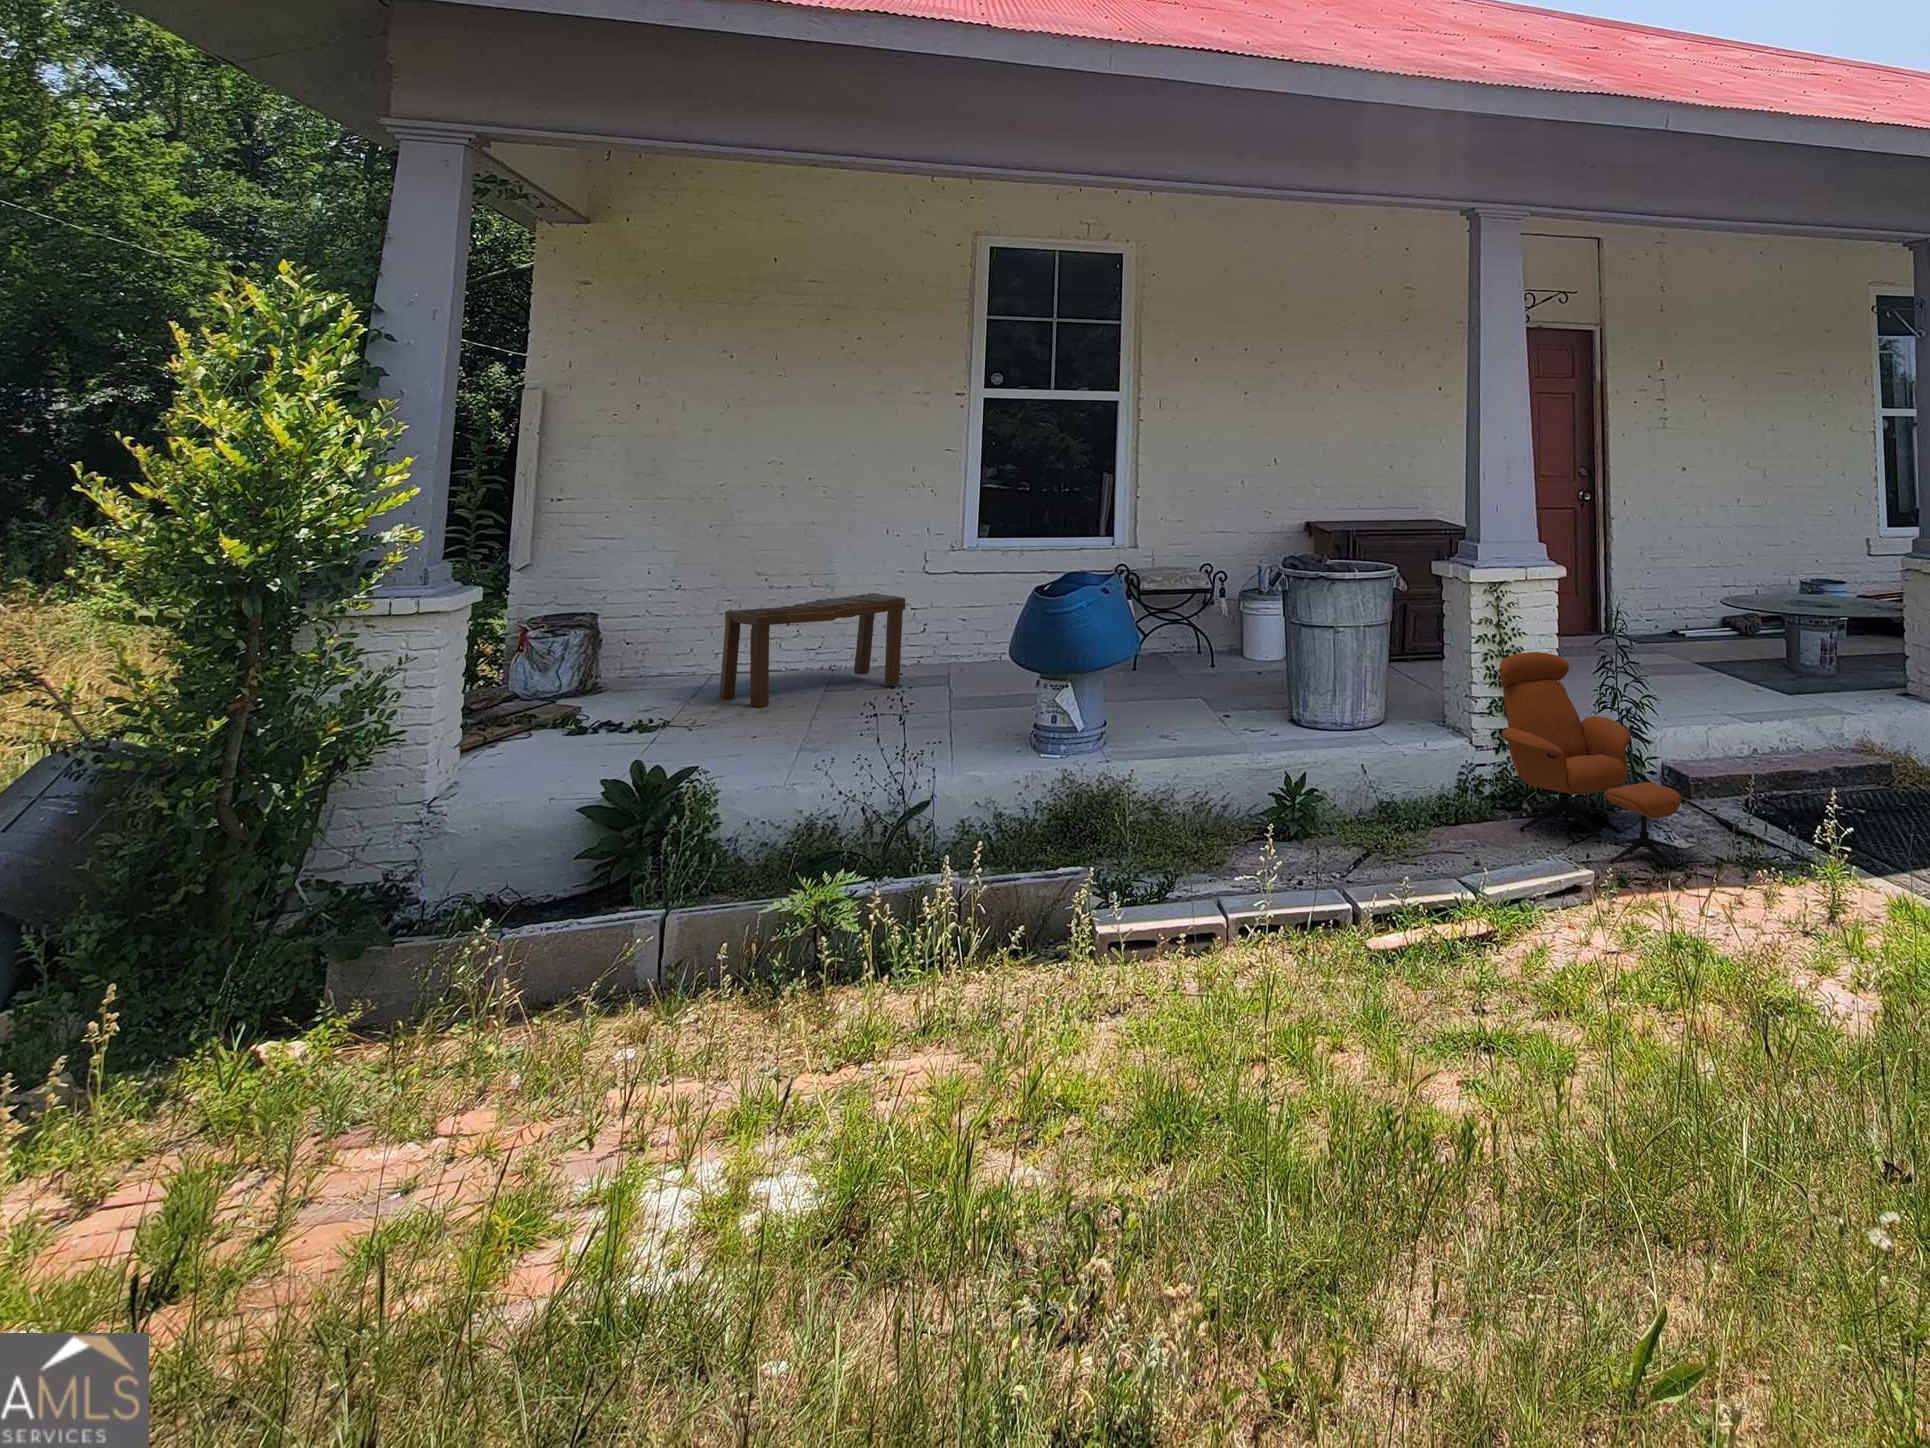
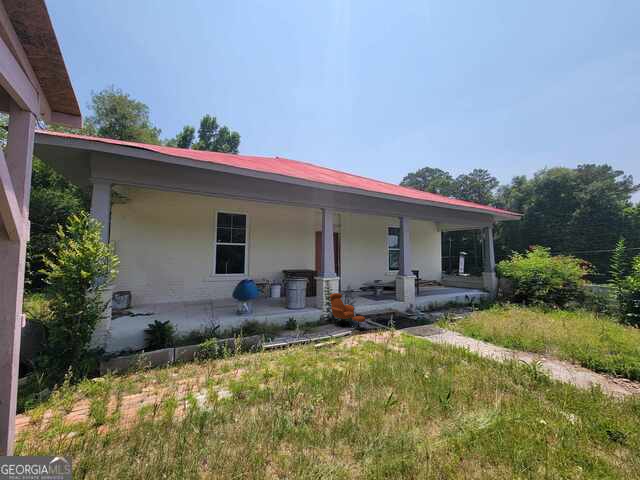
bench: present [719,593,906,707] -> none [162,285,202,310]

